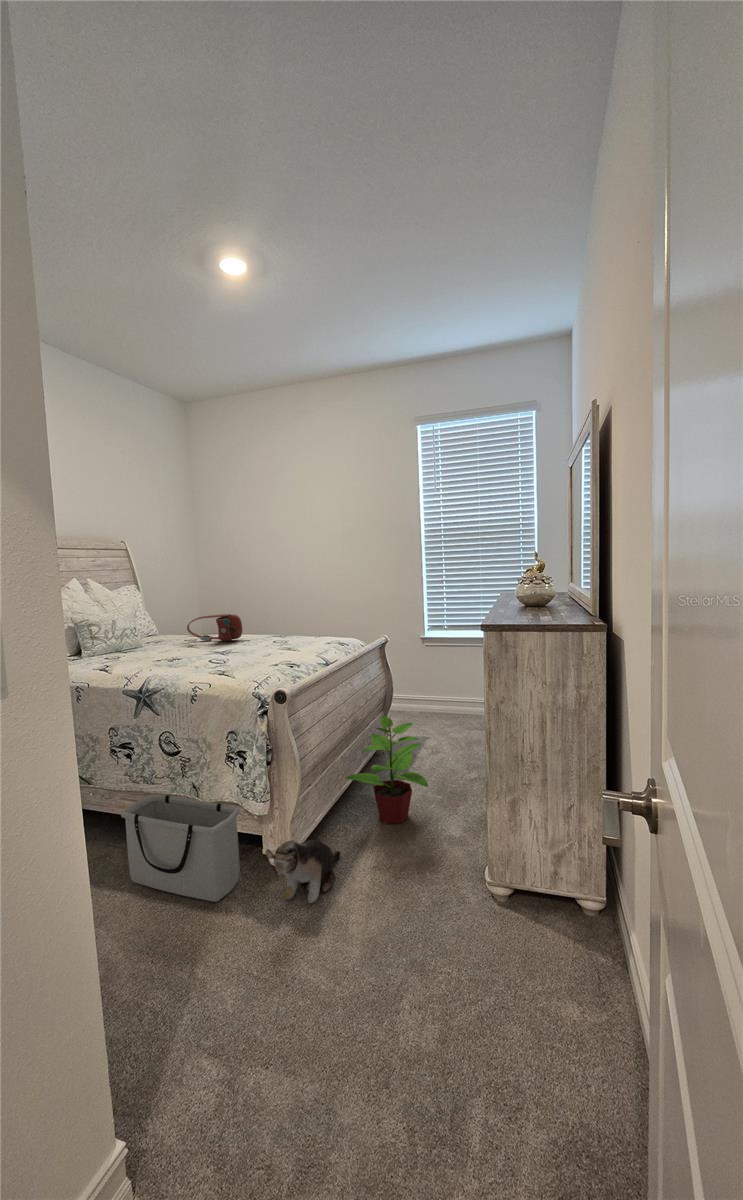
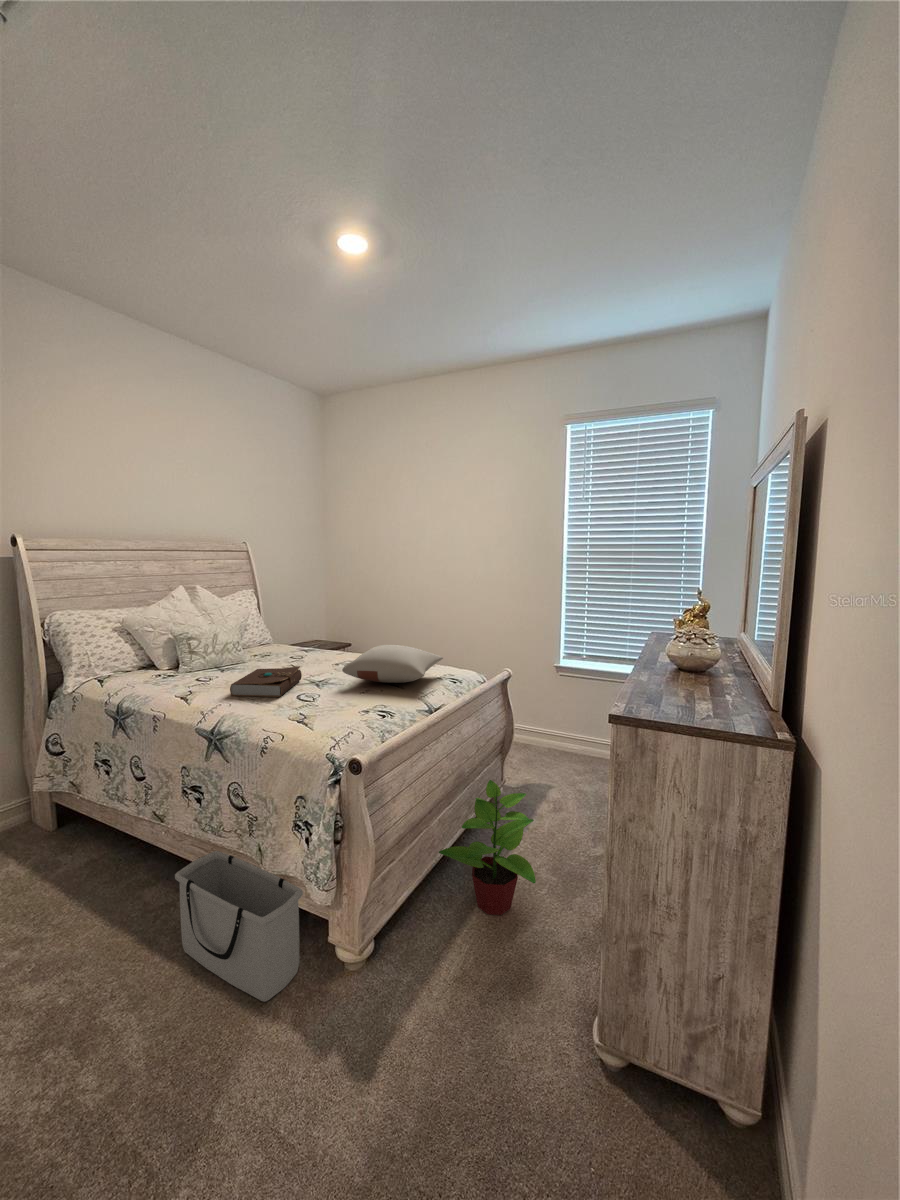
handbag: present [187,614,242,641] -> none [293,633,351,663]
pillow: none [244,617,329,648] -> present [342,645,443,683]
book: none [145,640,205,666] -> present [230,666,302,697]
plush toy: present [266,840,340,903] -> none [317,941,421,1029]

